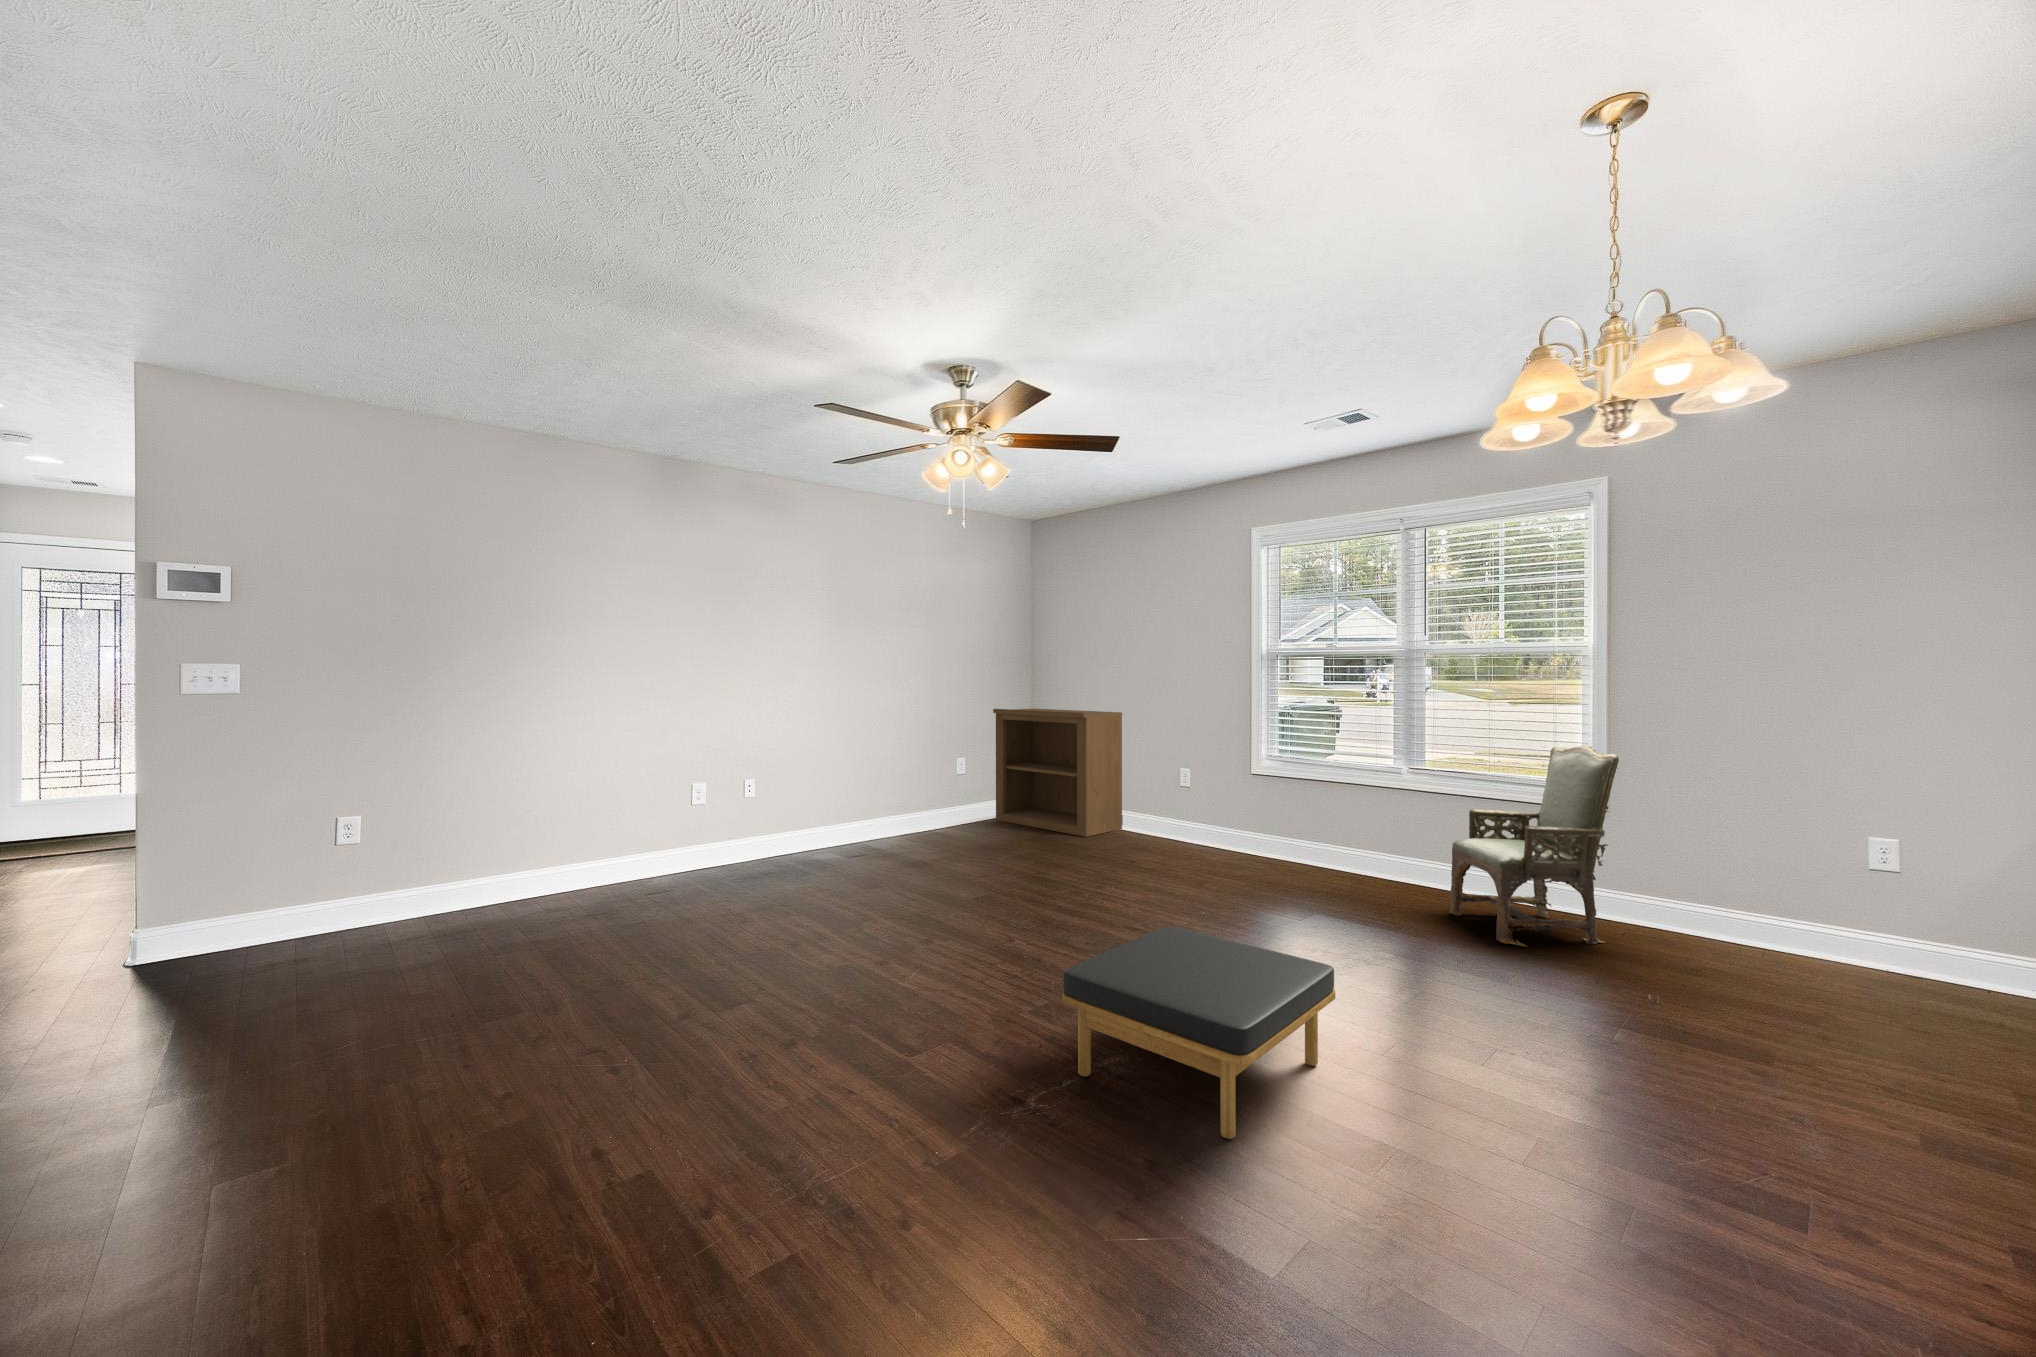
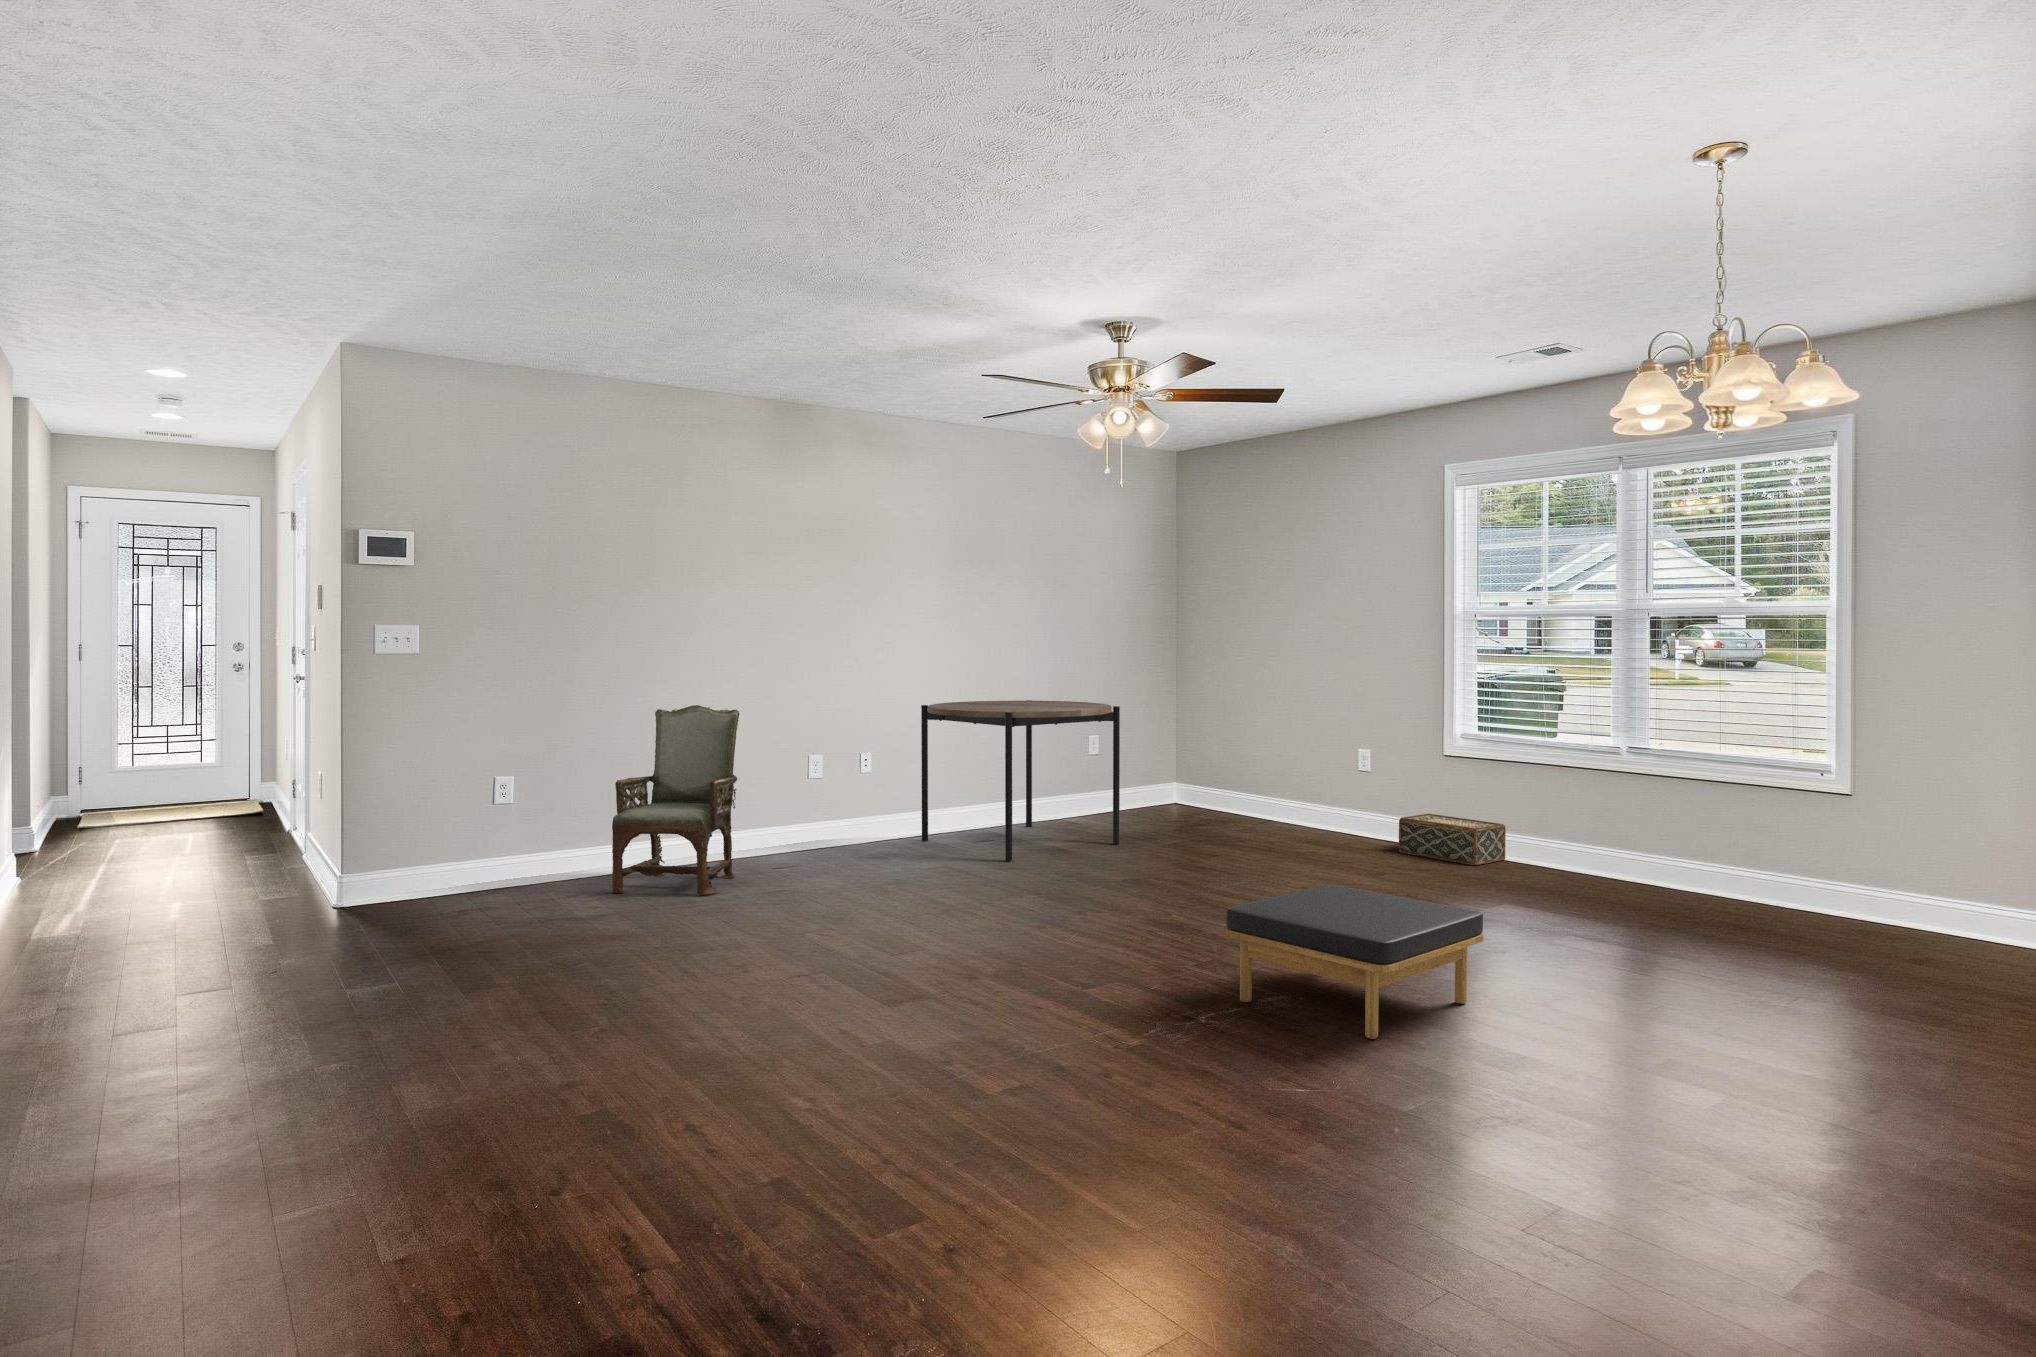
bookshelf: present [993,709,1123,837] -> none [1134,679,1292,830]
dining table: none [801,728,977,877] -> present [921,700,1120,861]
armchair: present [1450,746,1619,946] -> present [612,705,739,894]
woven basket: none [1214,823,1303,870] -> present [1399,814,1506,865]

